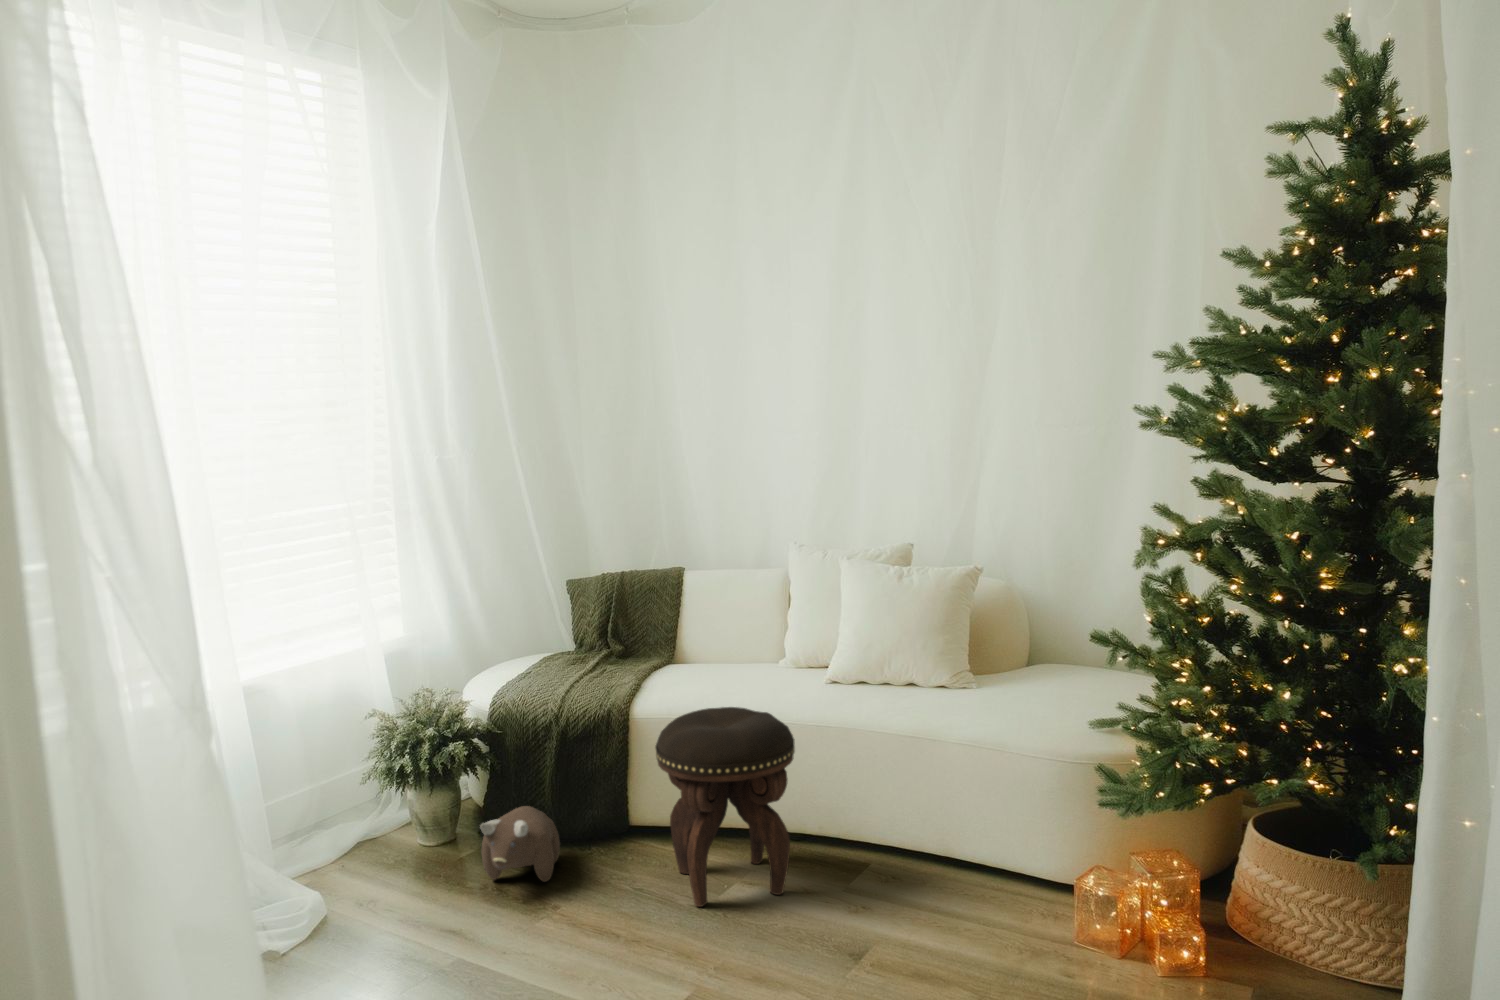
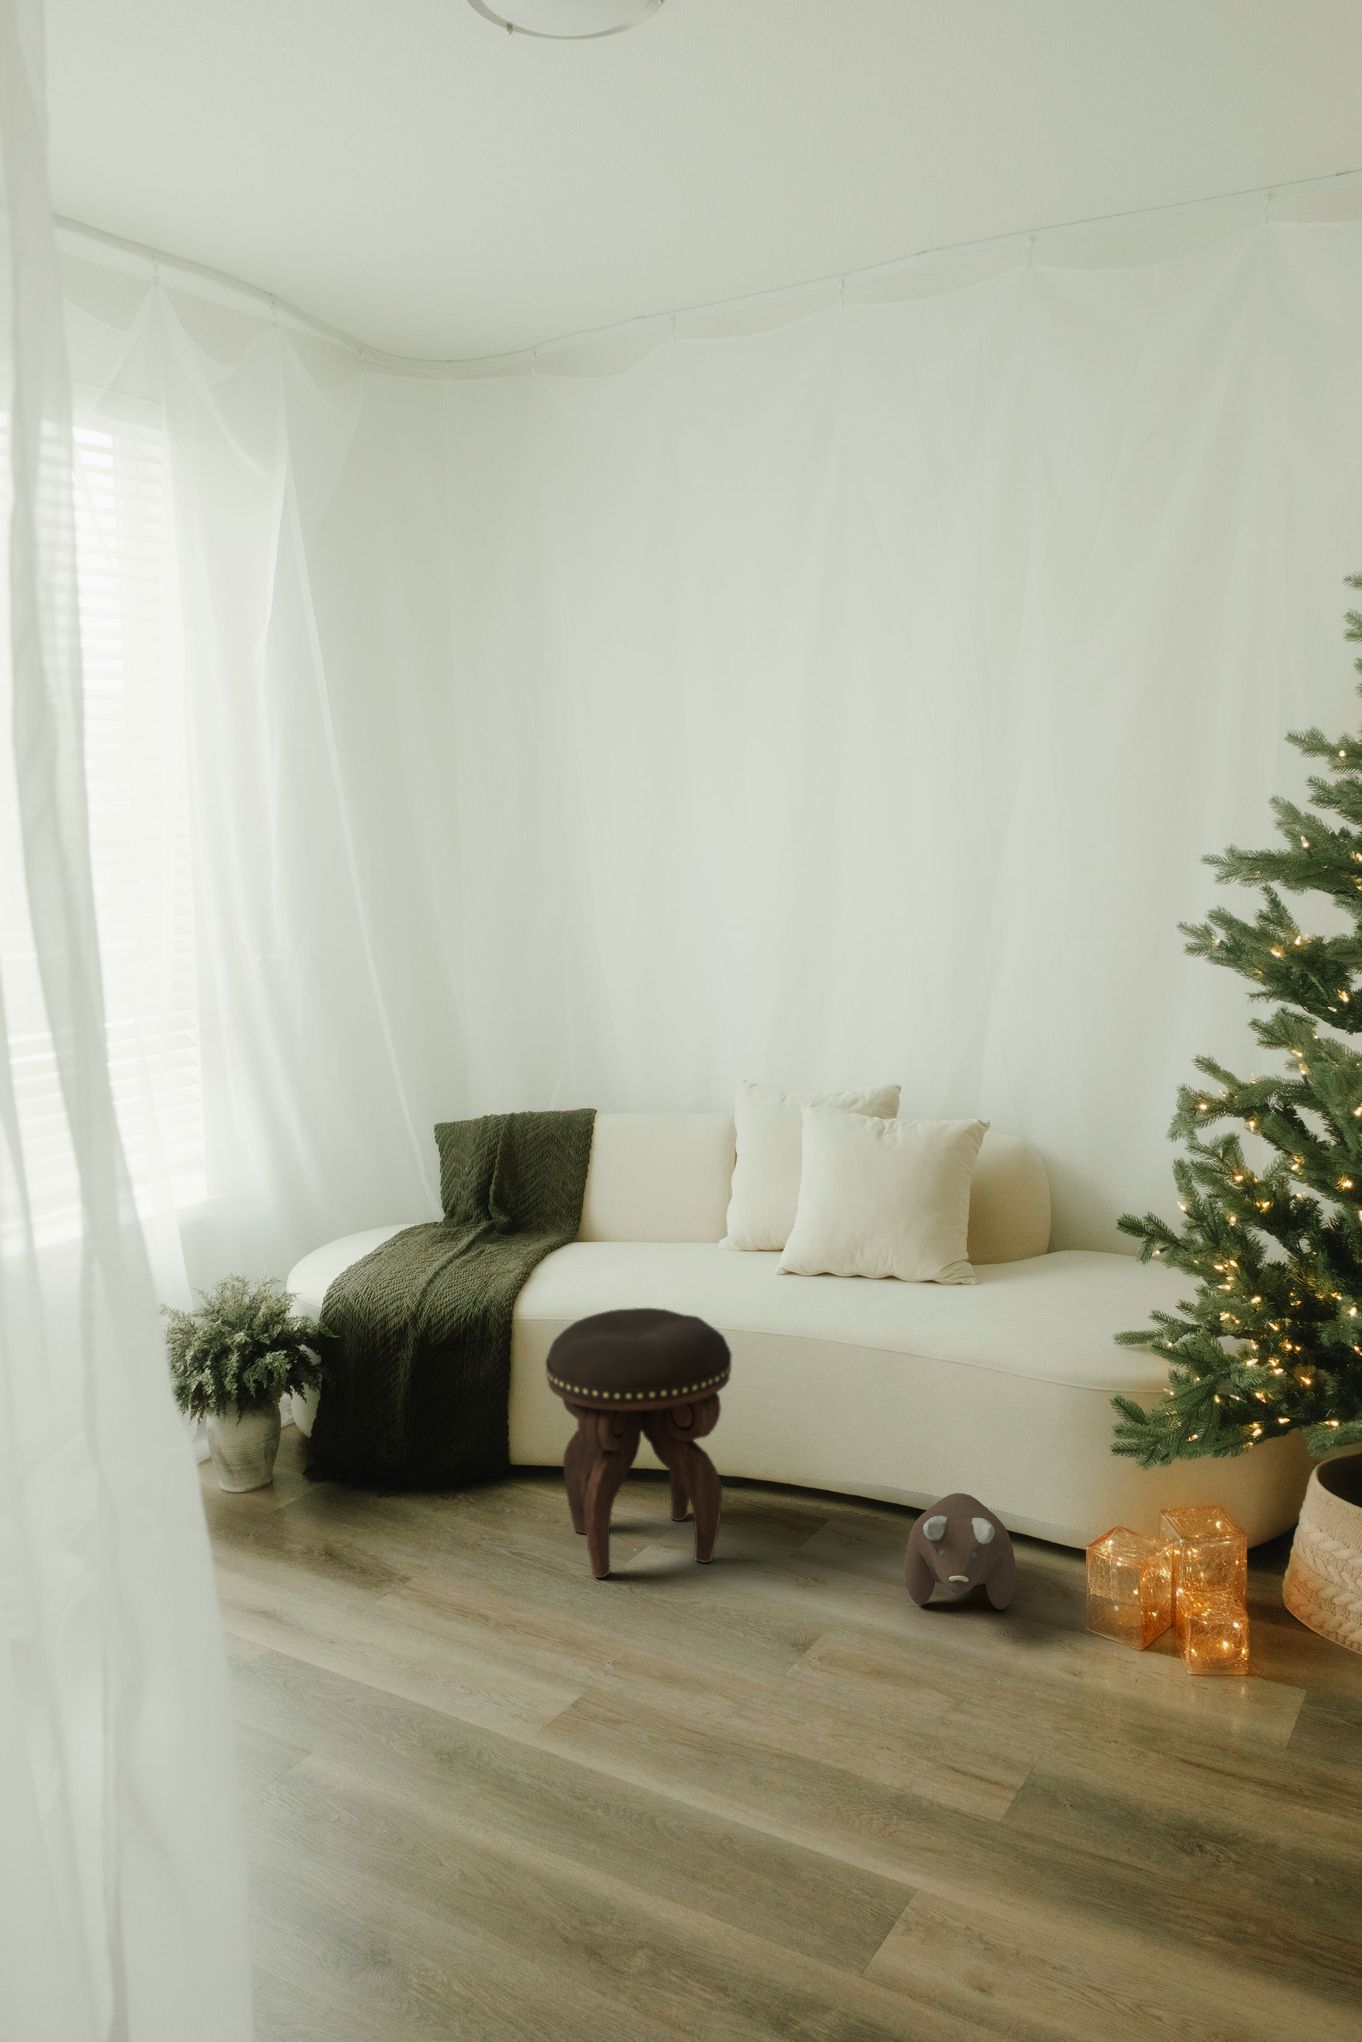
plush toy: present [480,806,560,882] -> present [905,1493,1016,1610]

